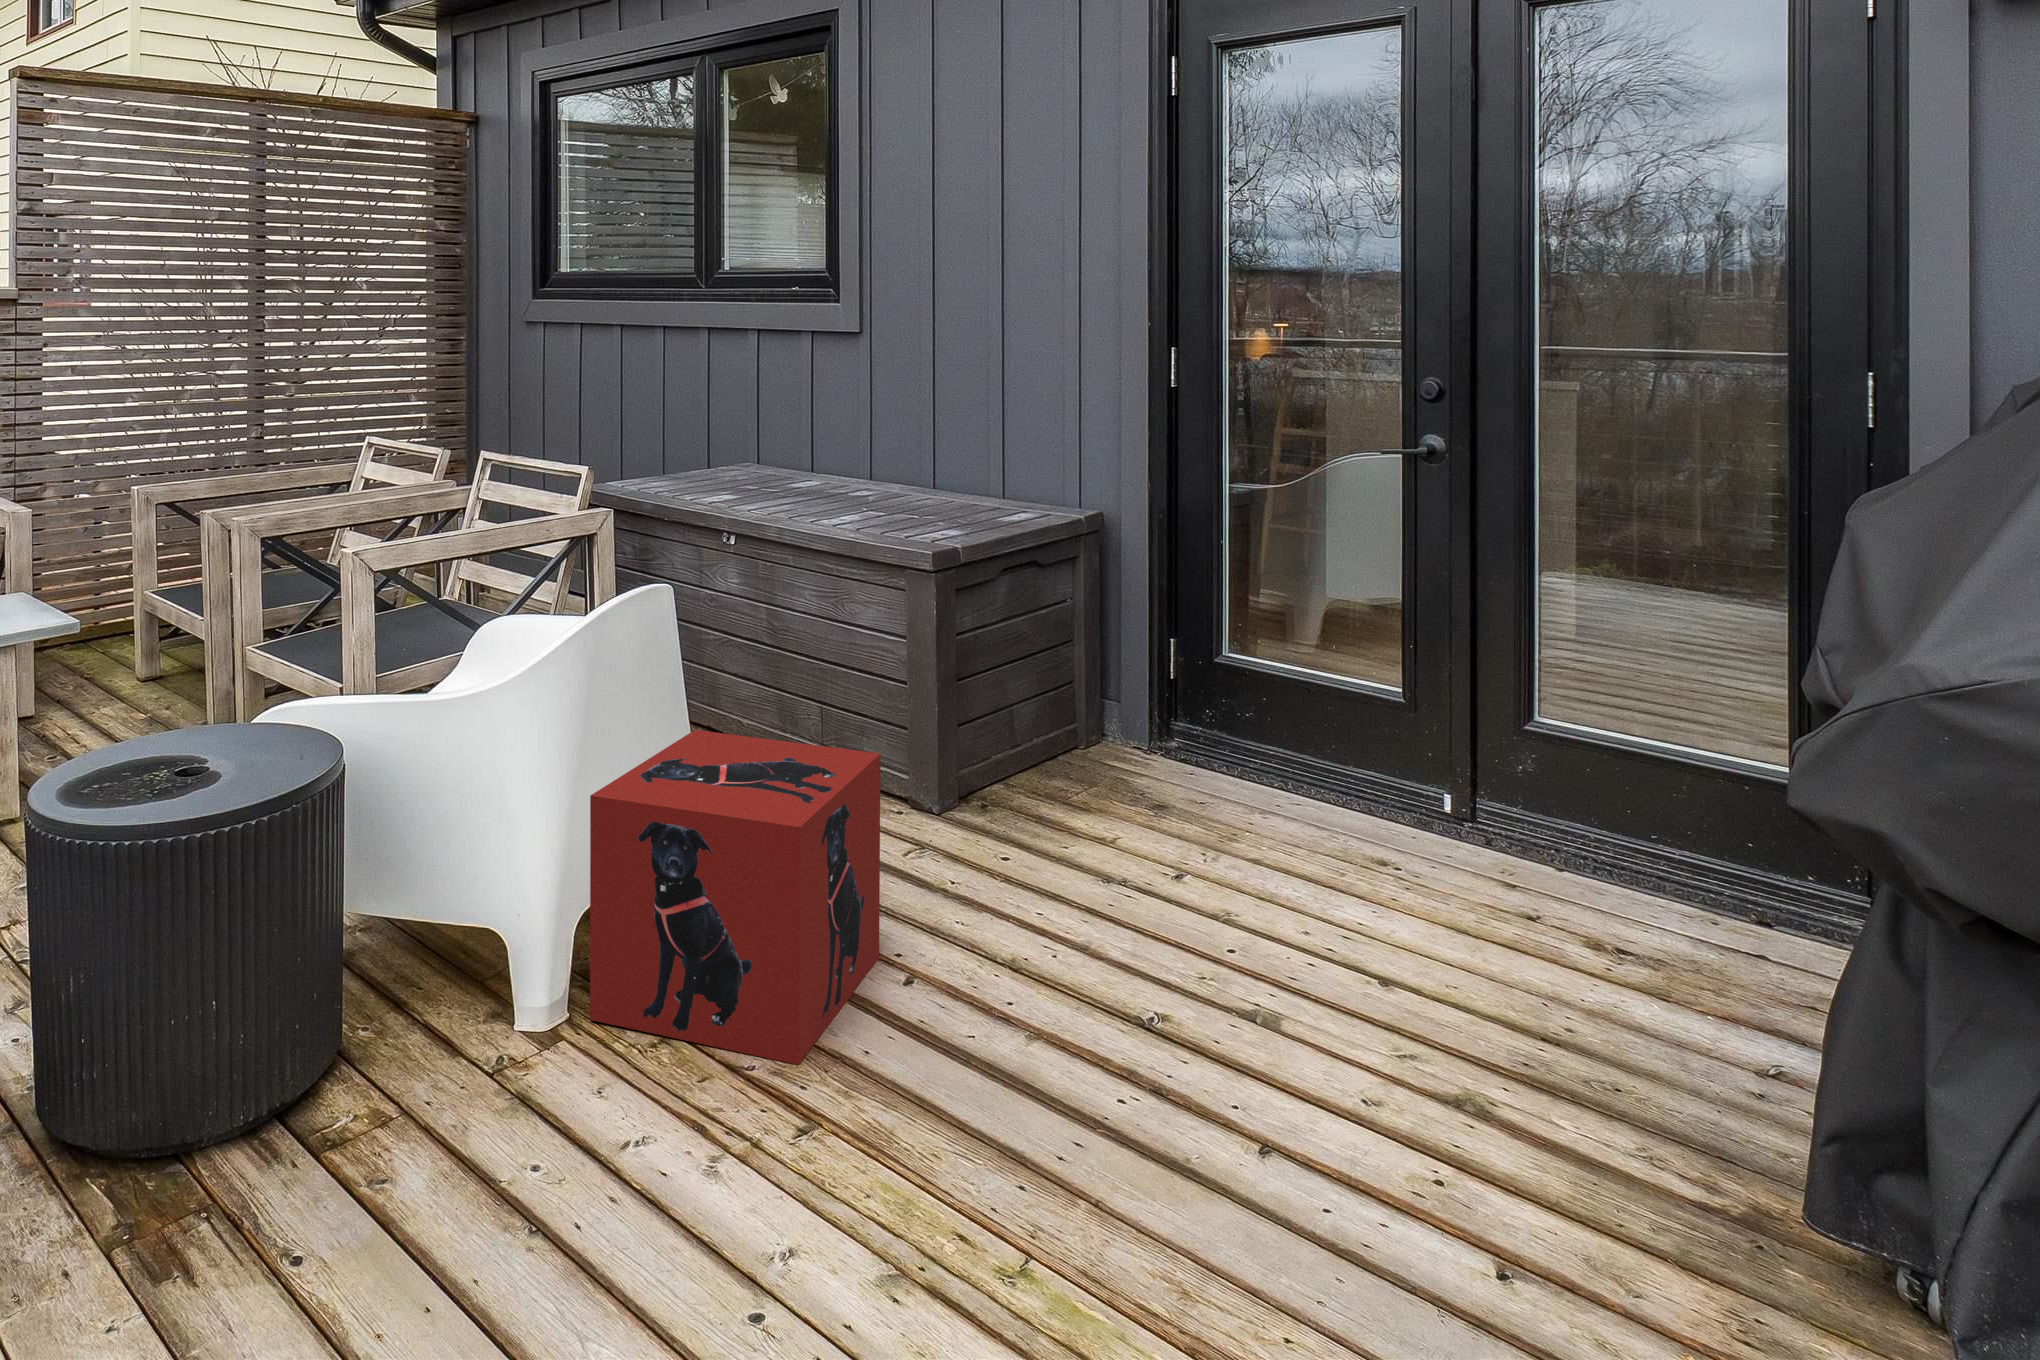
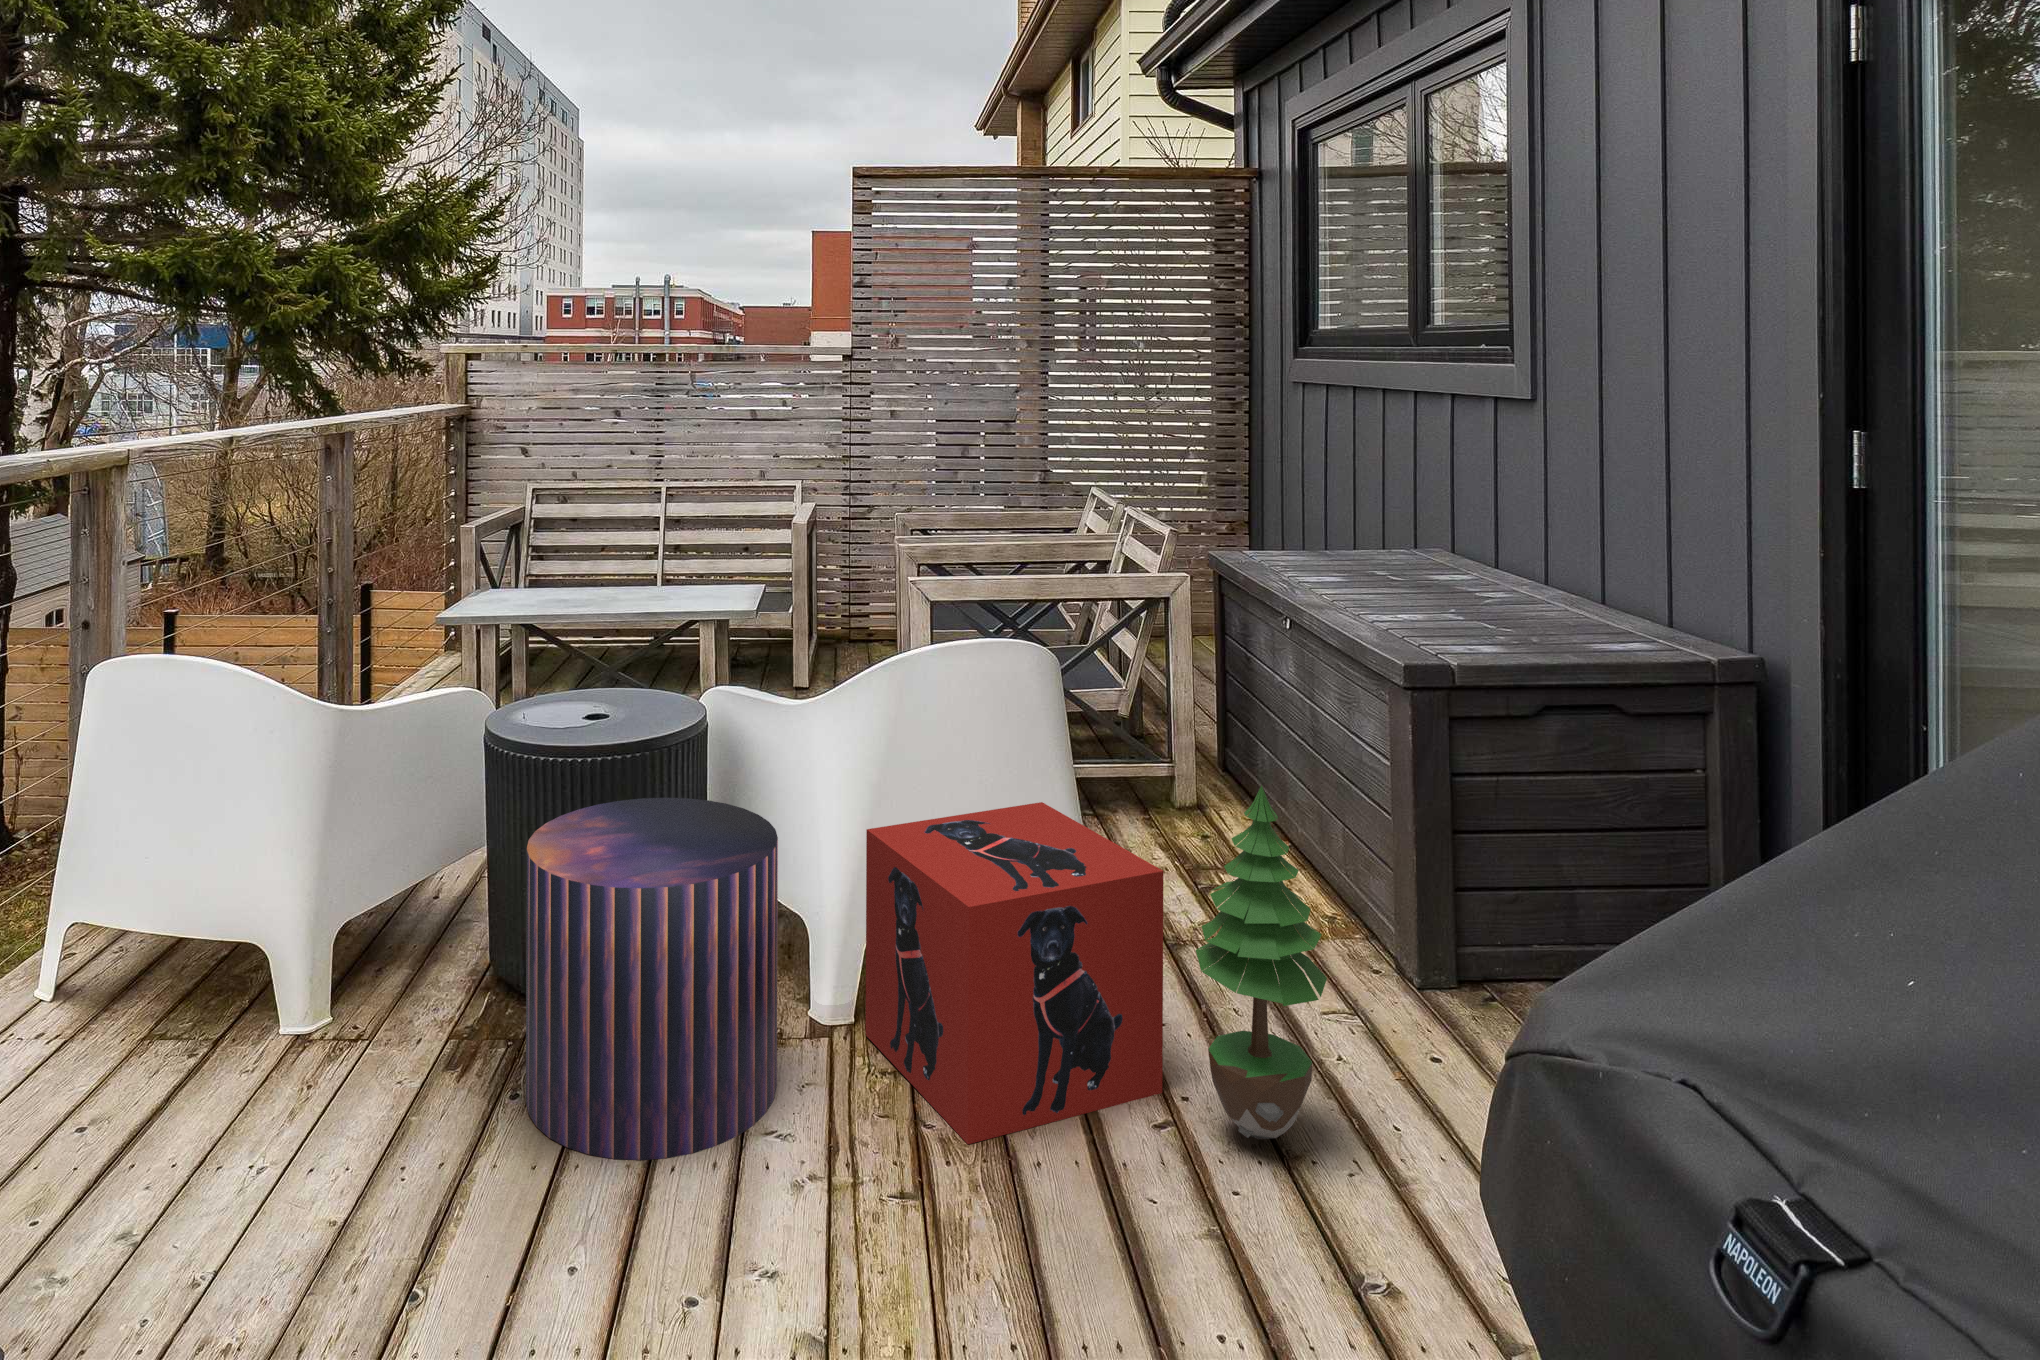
potted tree: none [927,651,1039,960] -> present [1196,785,1327,1139]
pouf: none [272,807,595,1274] -> present [526,798,778,1160]

